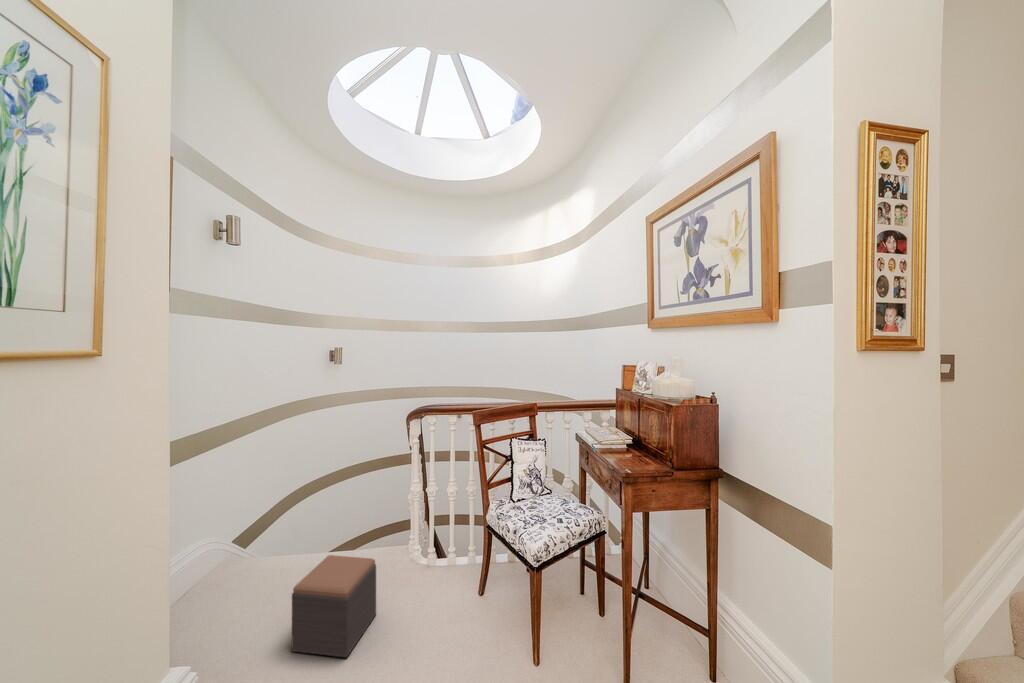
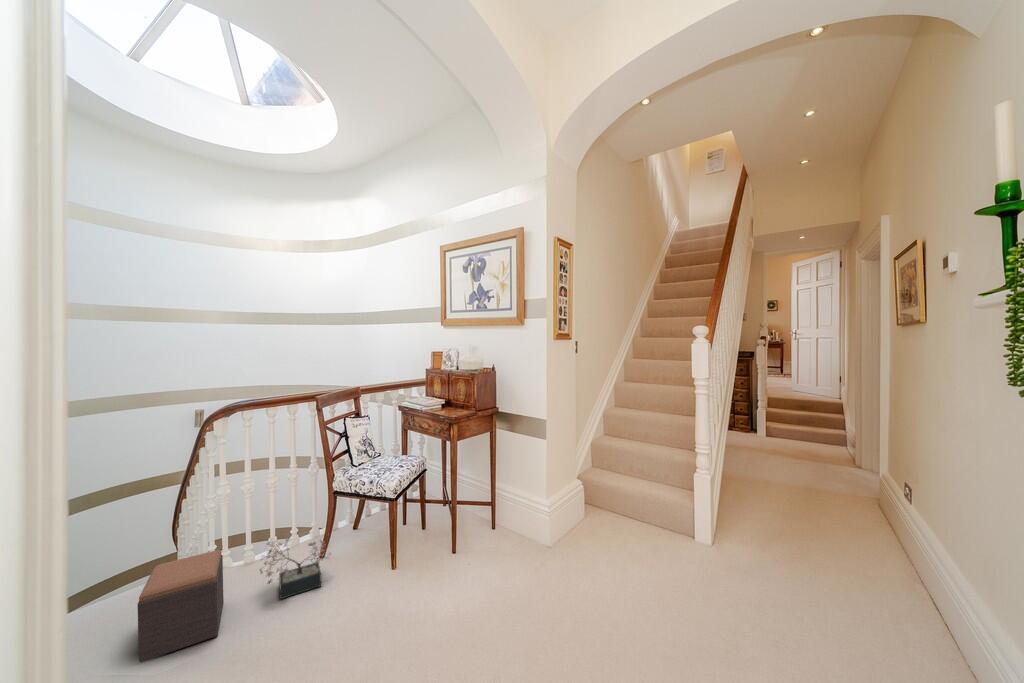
decorative plant: none [398,563,470,645] -> present [260,539,331,599]

